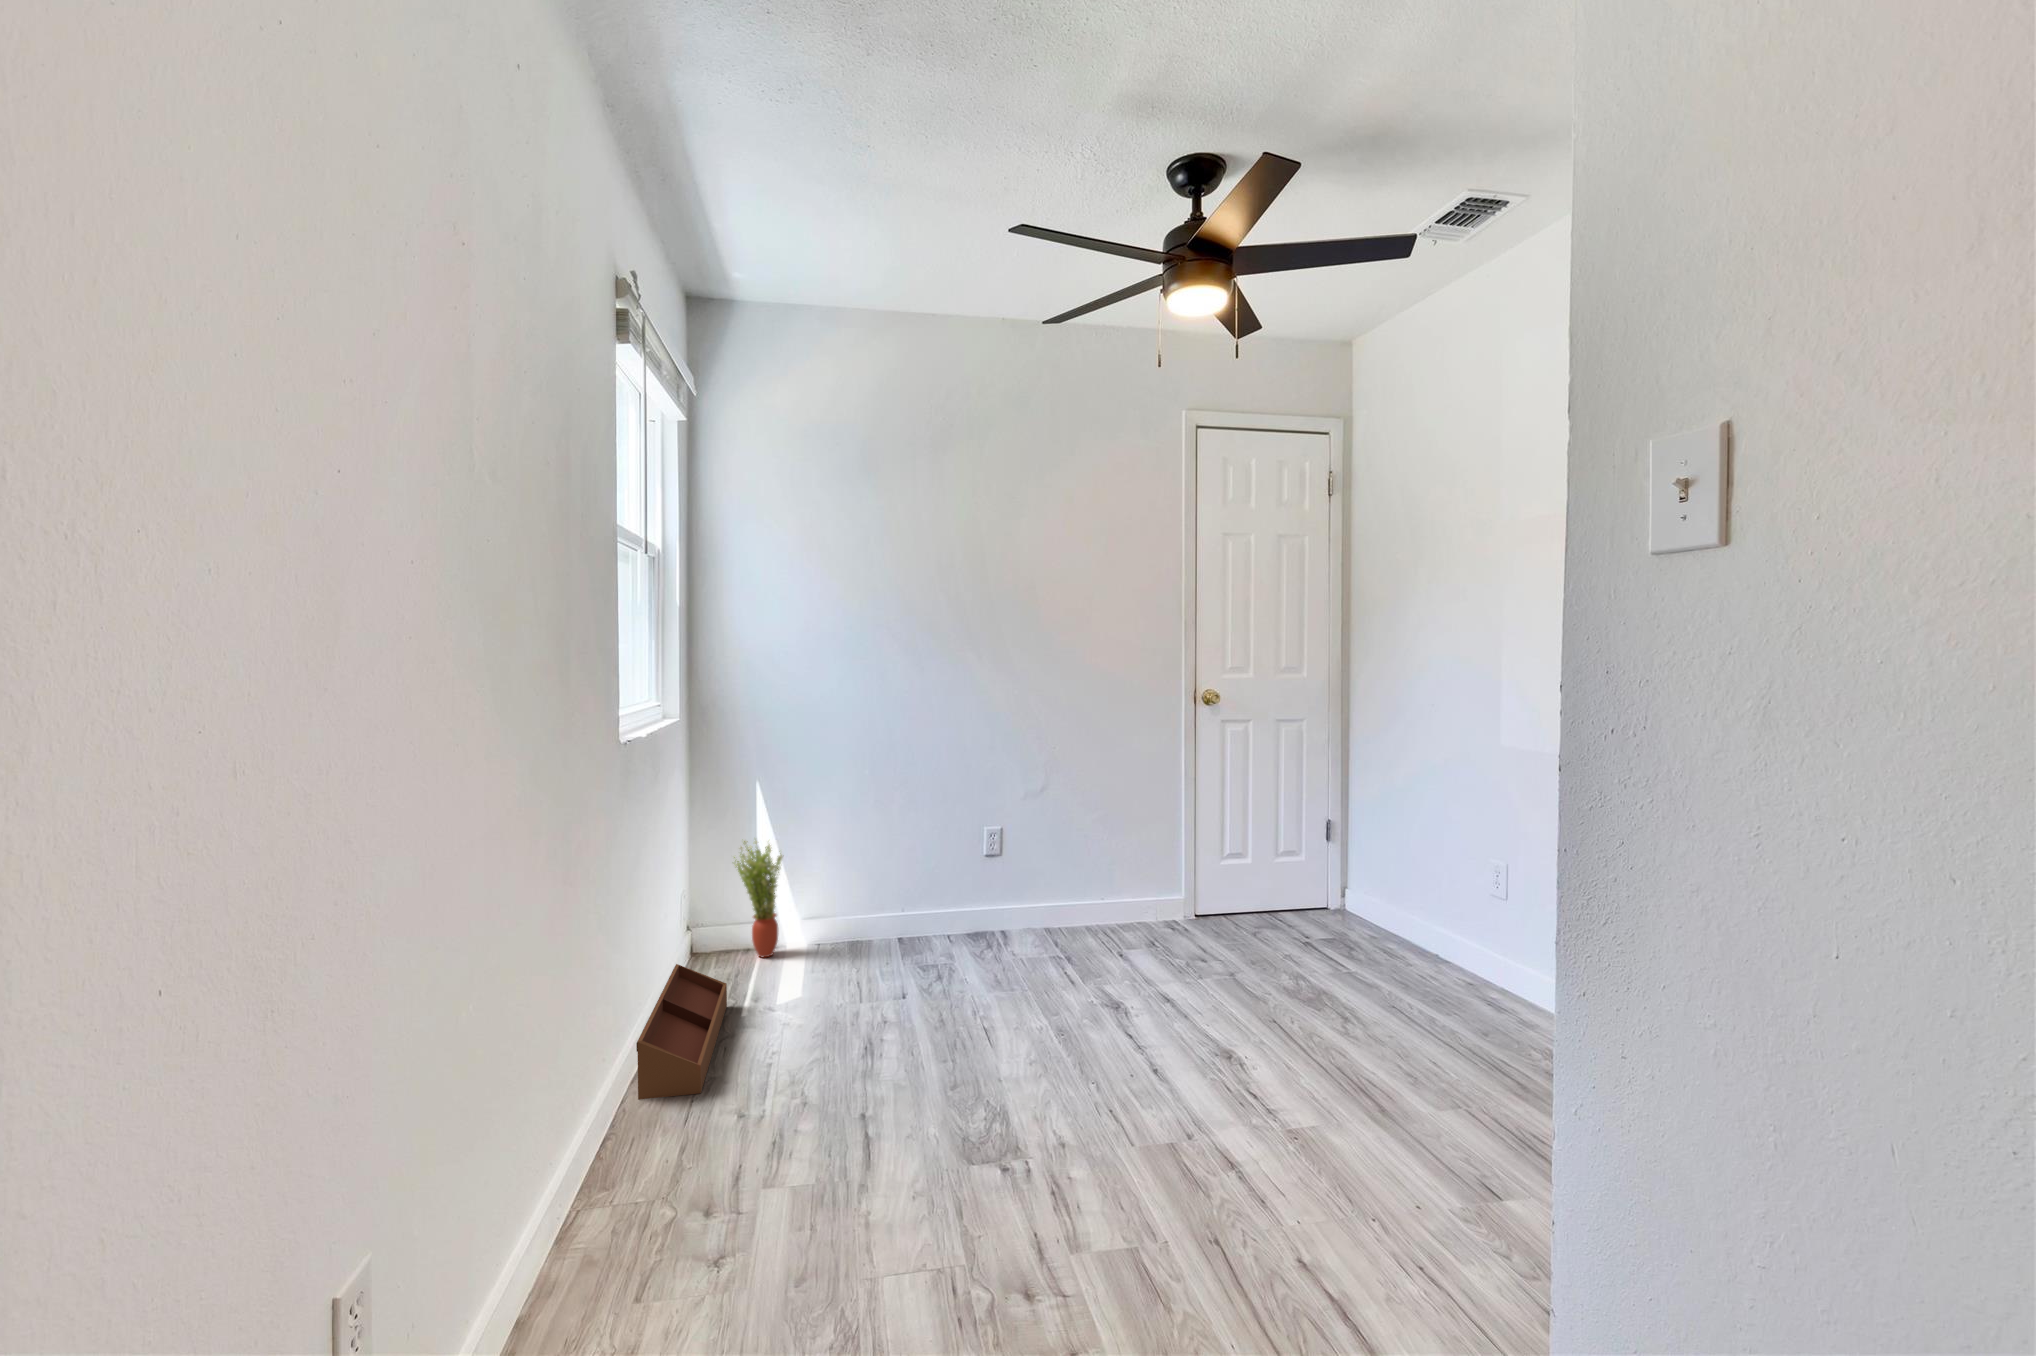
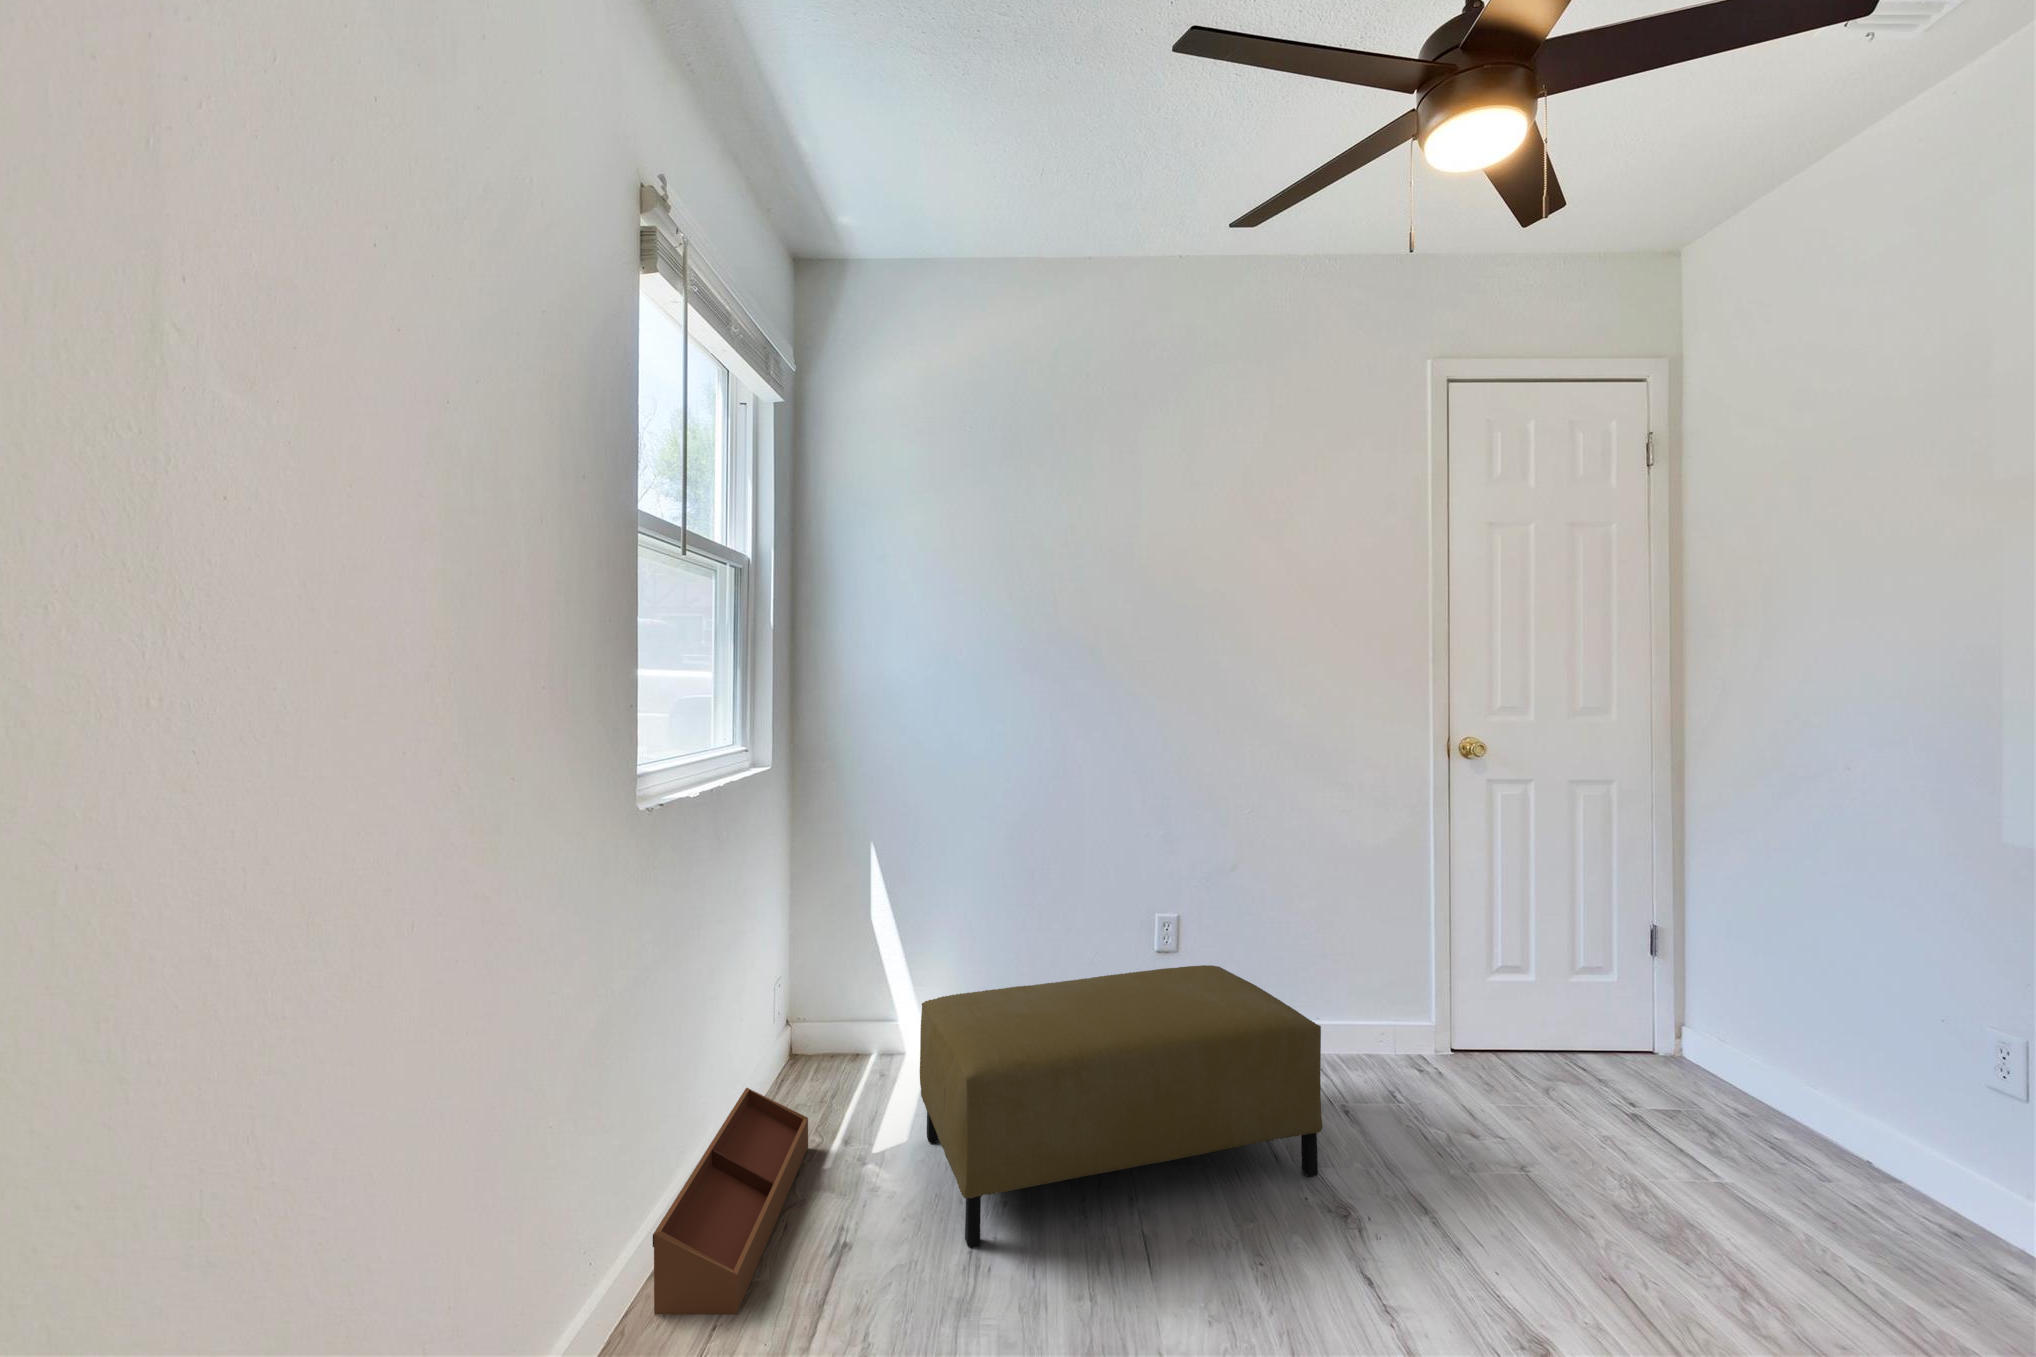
potted plant: present [734,841,782,957] -> none [831,915,894,1067]
ottoman: none [814,859,1103,1045] -> present [920,965,1323,1247]

